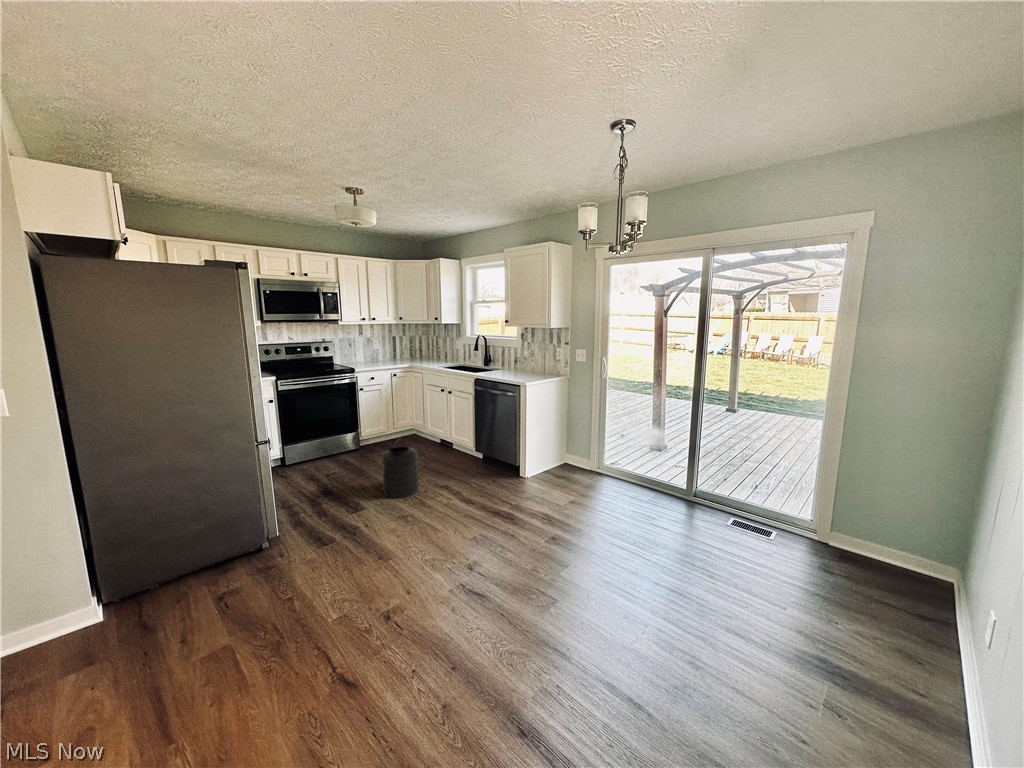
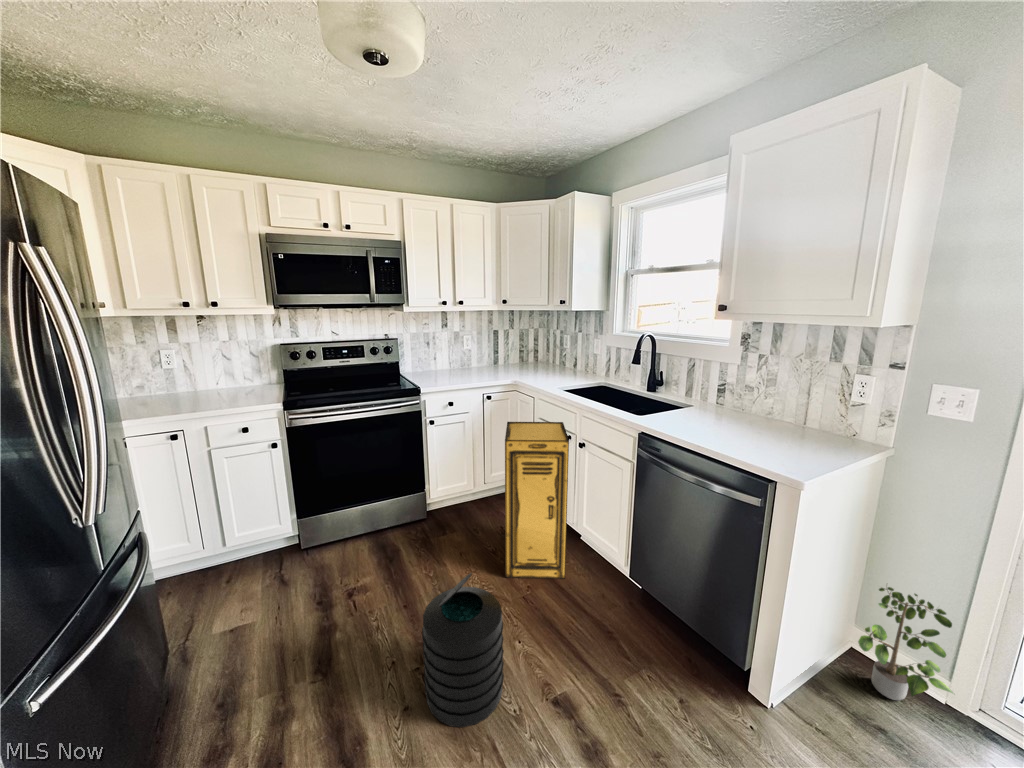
storage cabinet: none [410,382,445,463] -> present [505,422,569,579]
potted plant: none [561,426,586,470] -> present [858,587,953,700]

